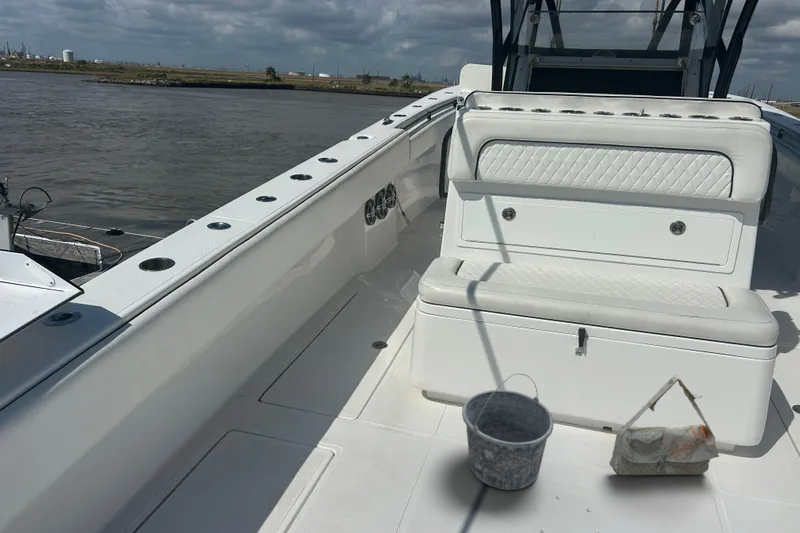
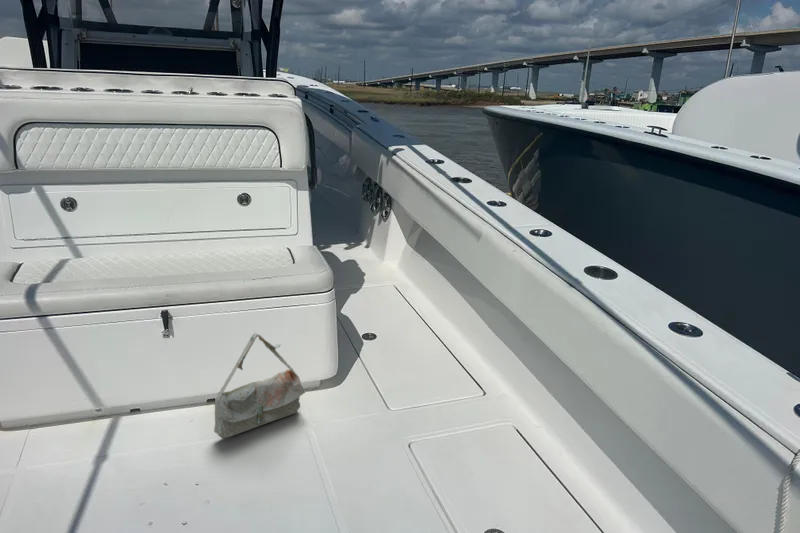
bucket: present [462,374,554,490] -> none [41,370,149,498]

